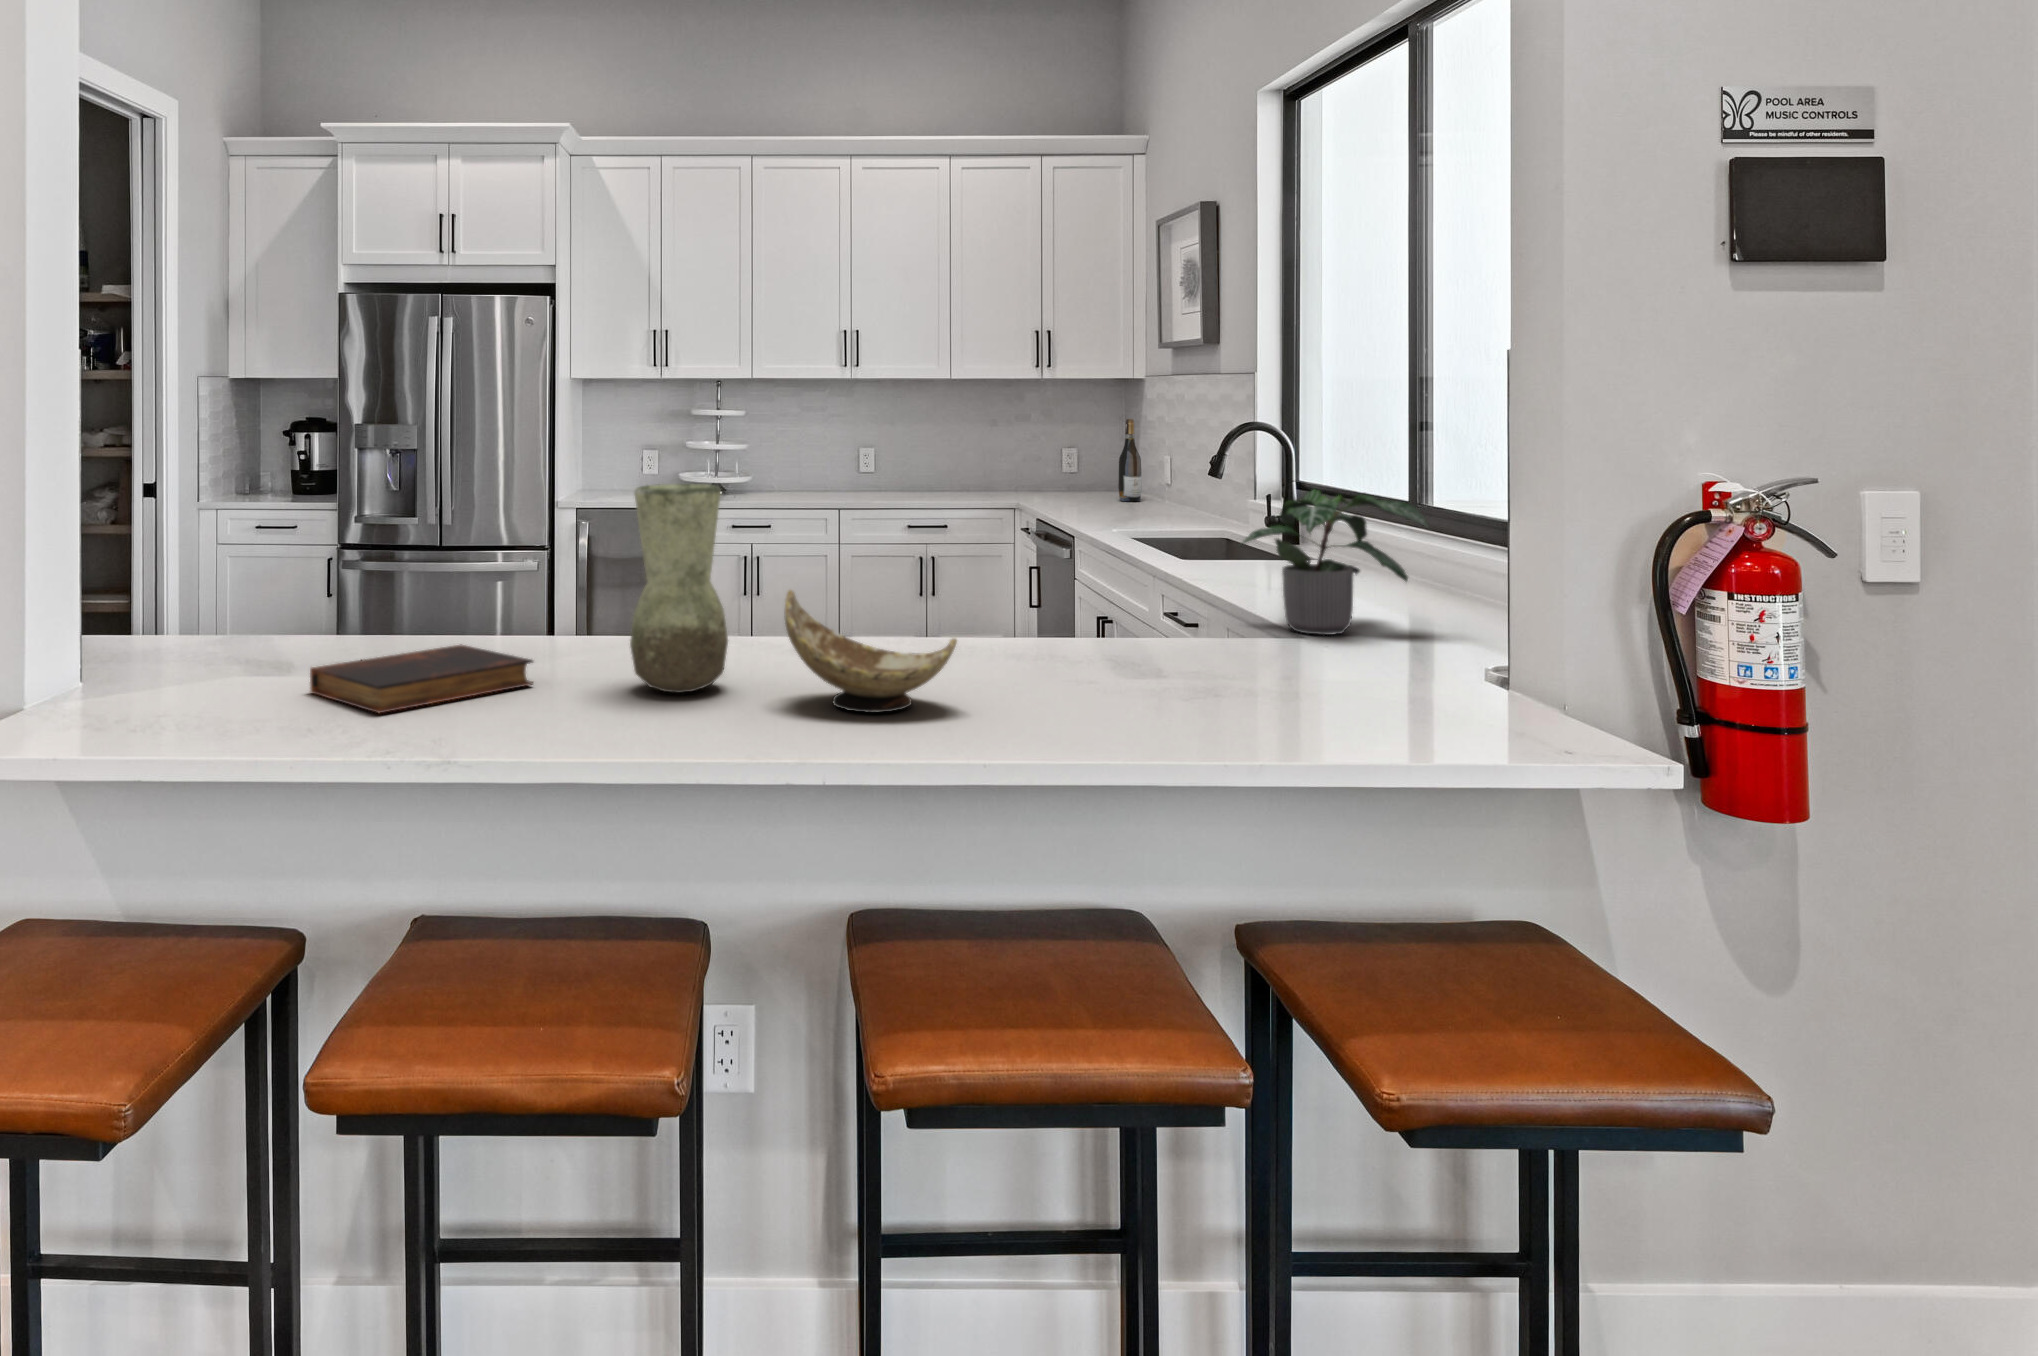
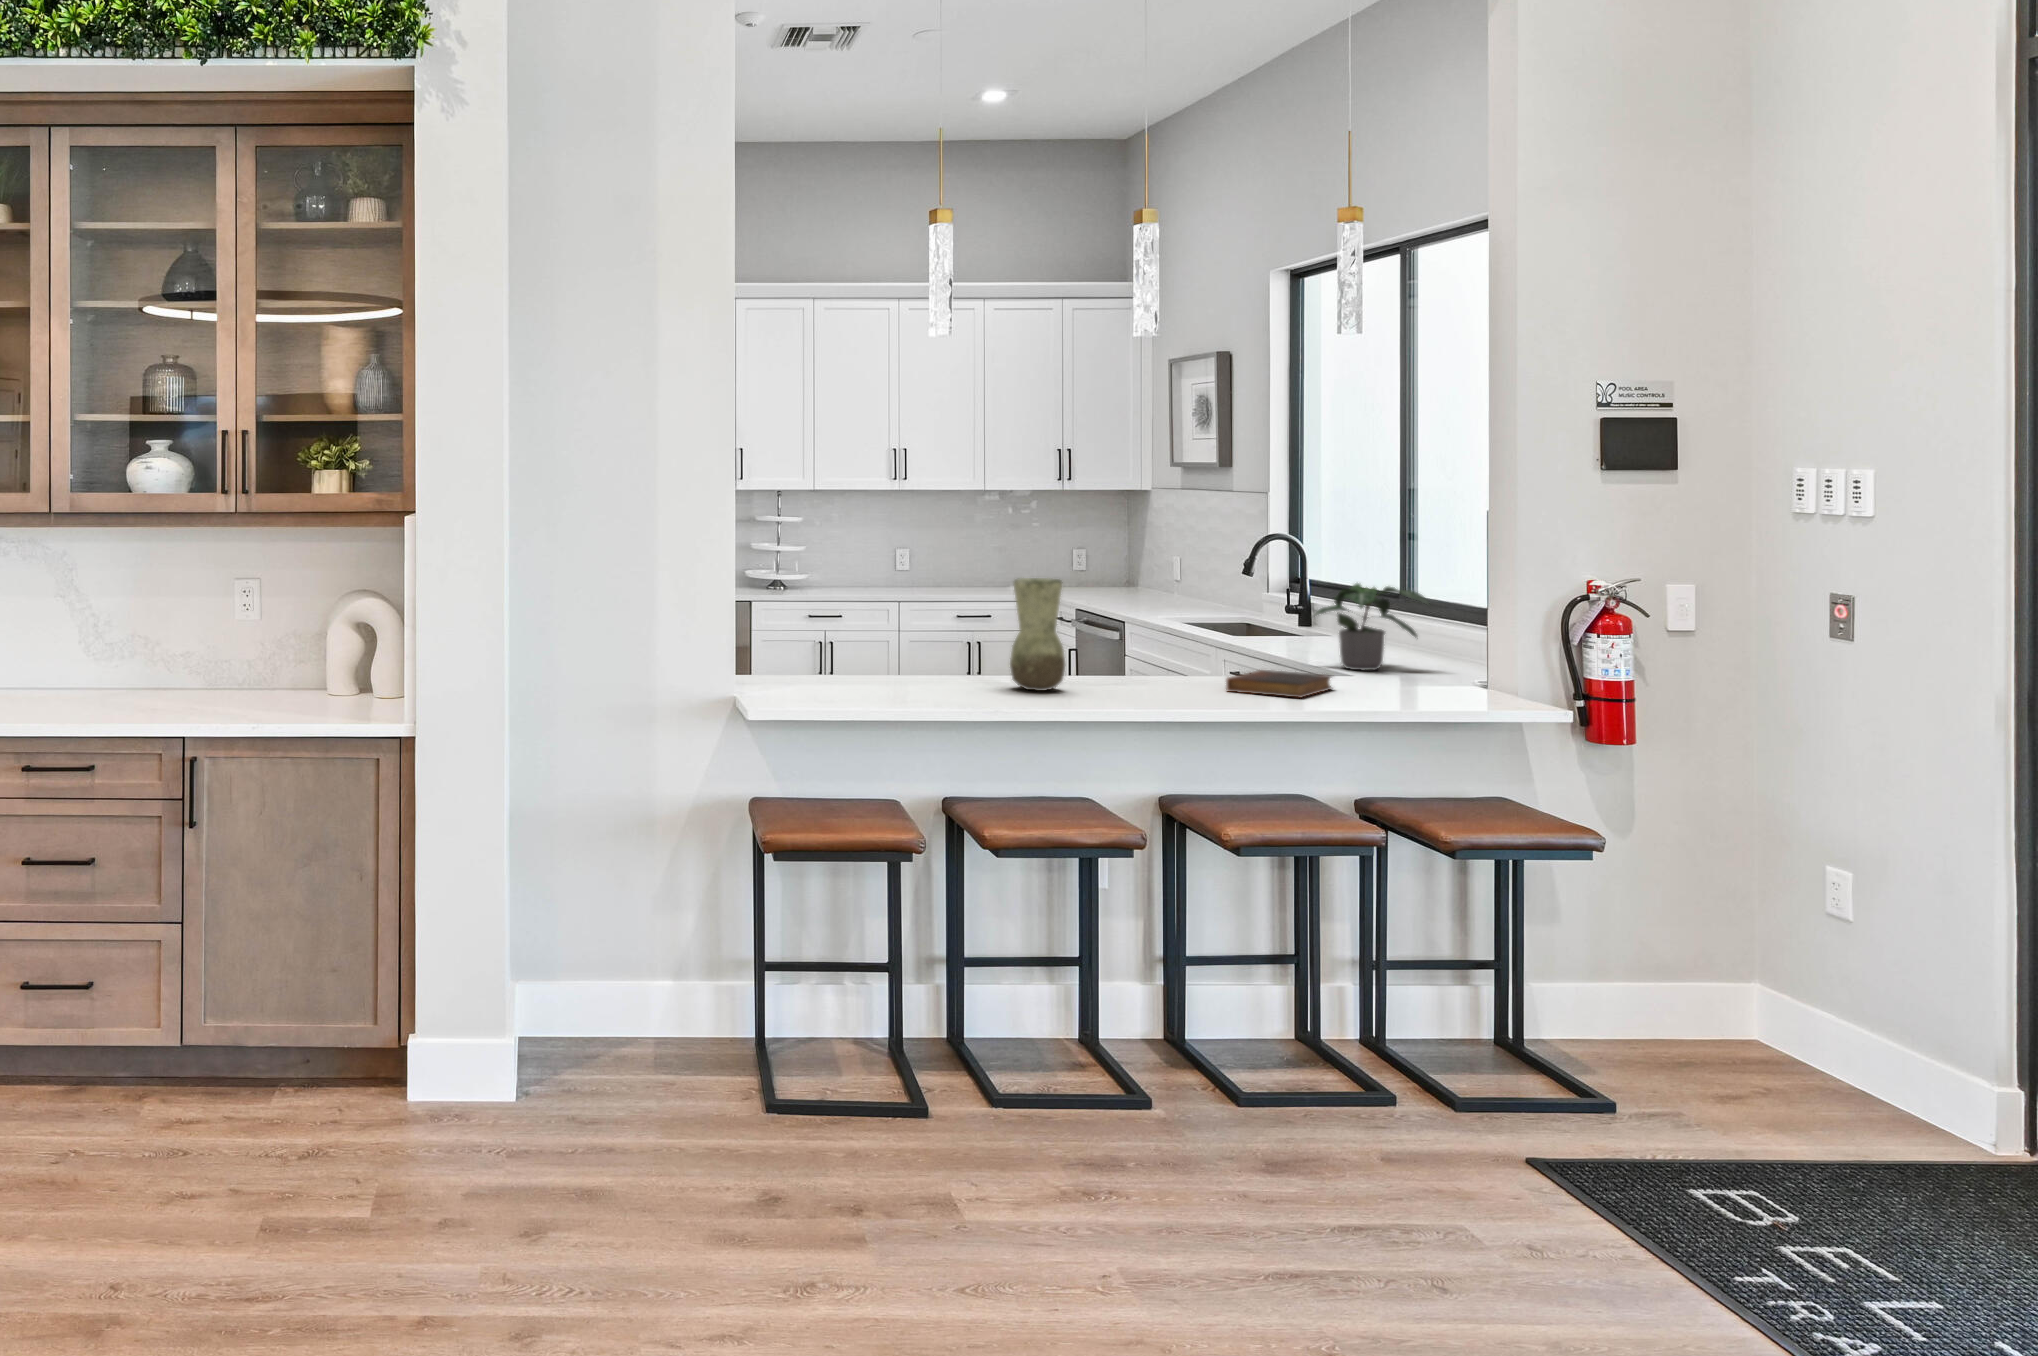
wine bottle: present [1118,419,1142,501] -> none [1130,525,1150,593]
decorative bowl: present [784,590,957,713] -> none [1105,634,1201,697]
book: present [310,644,533,713] -> present [1226,670,1332,697]

